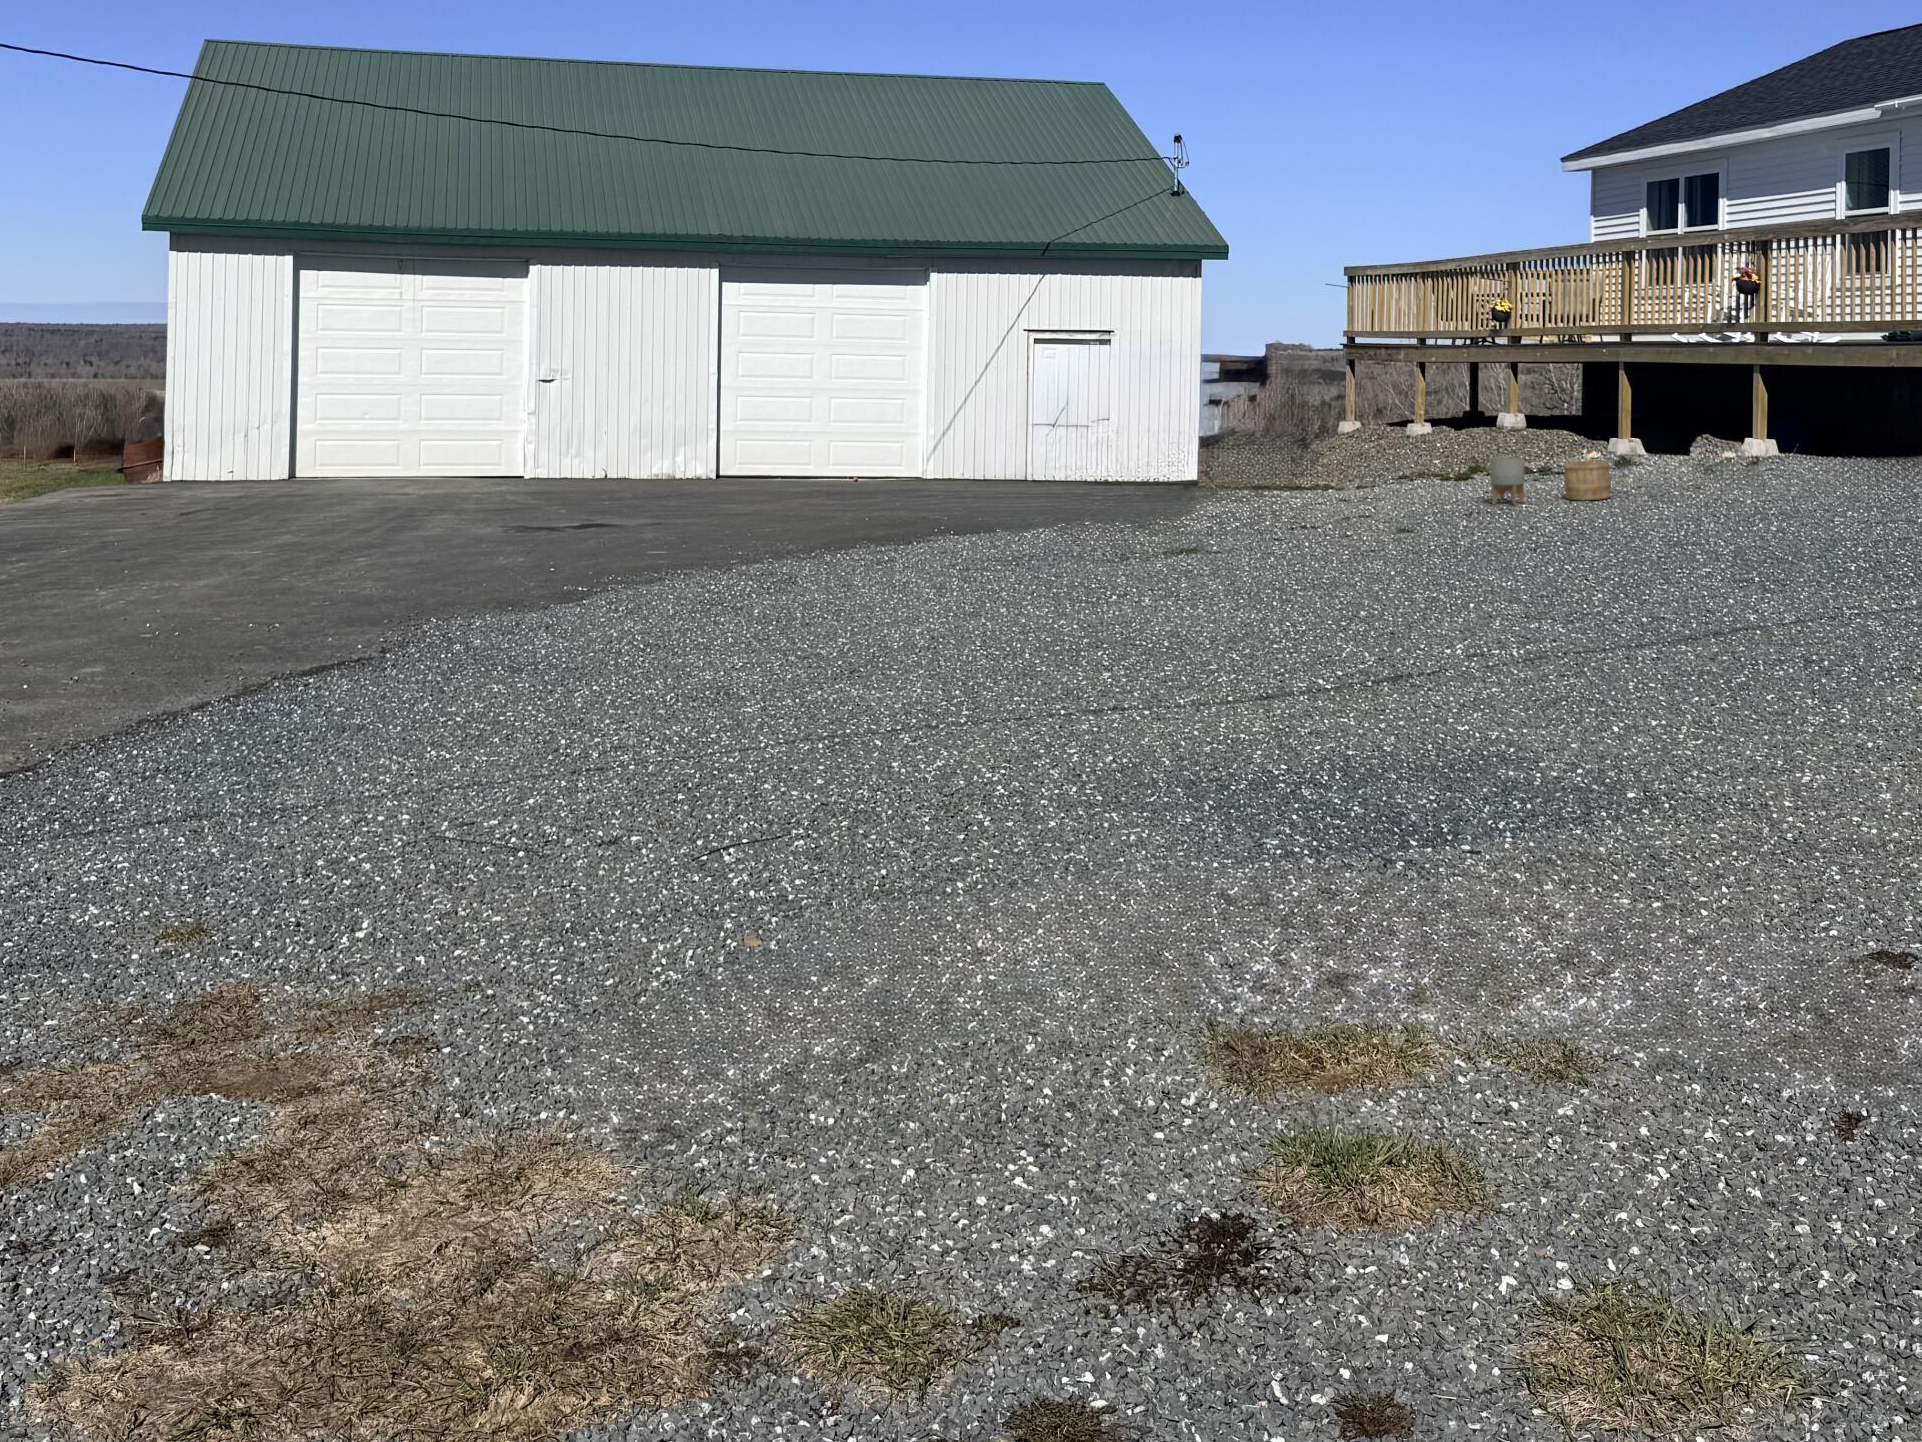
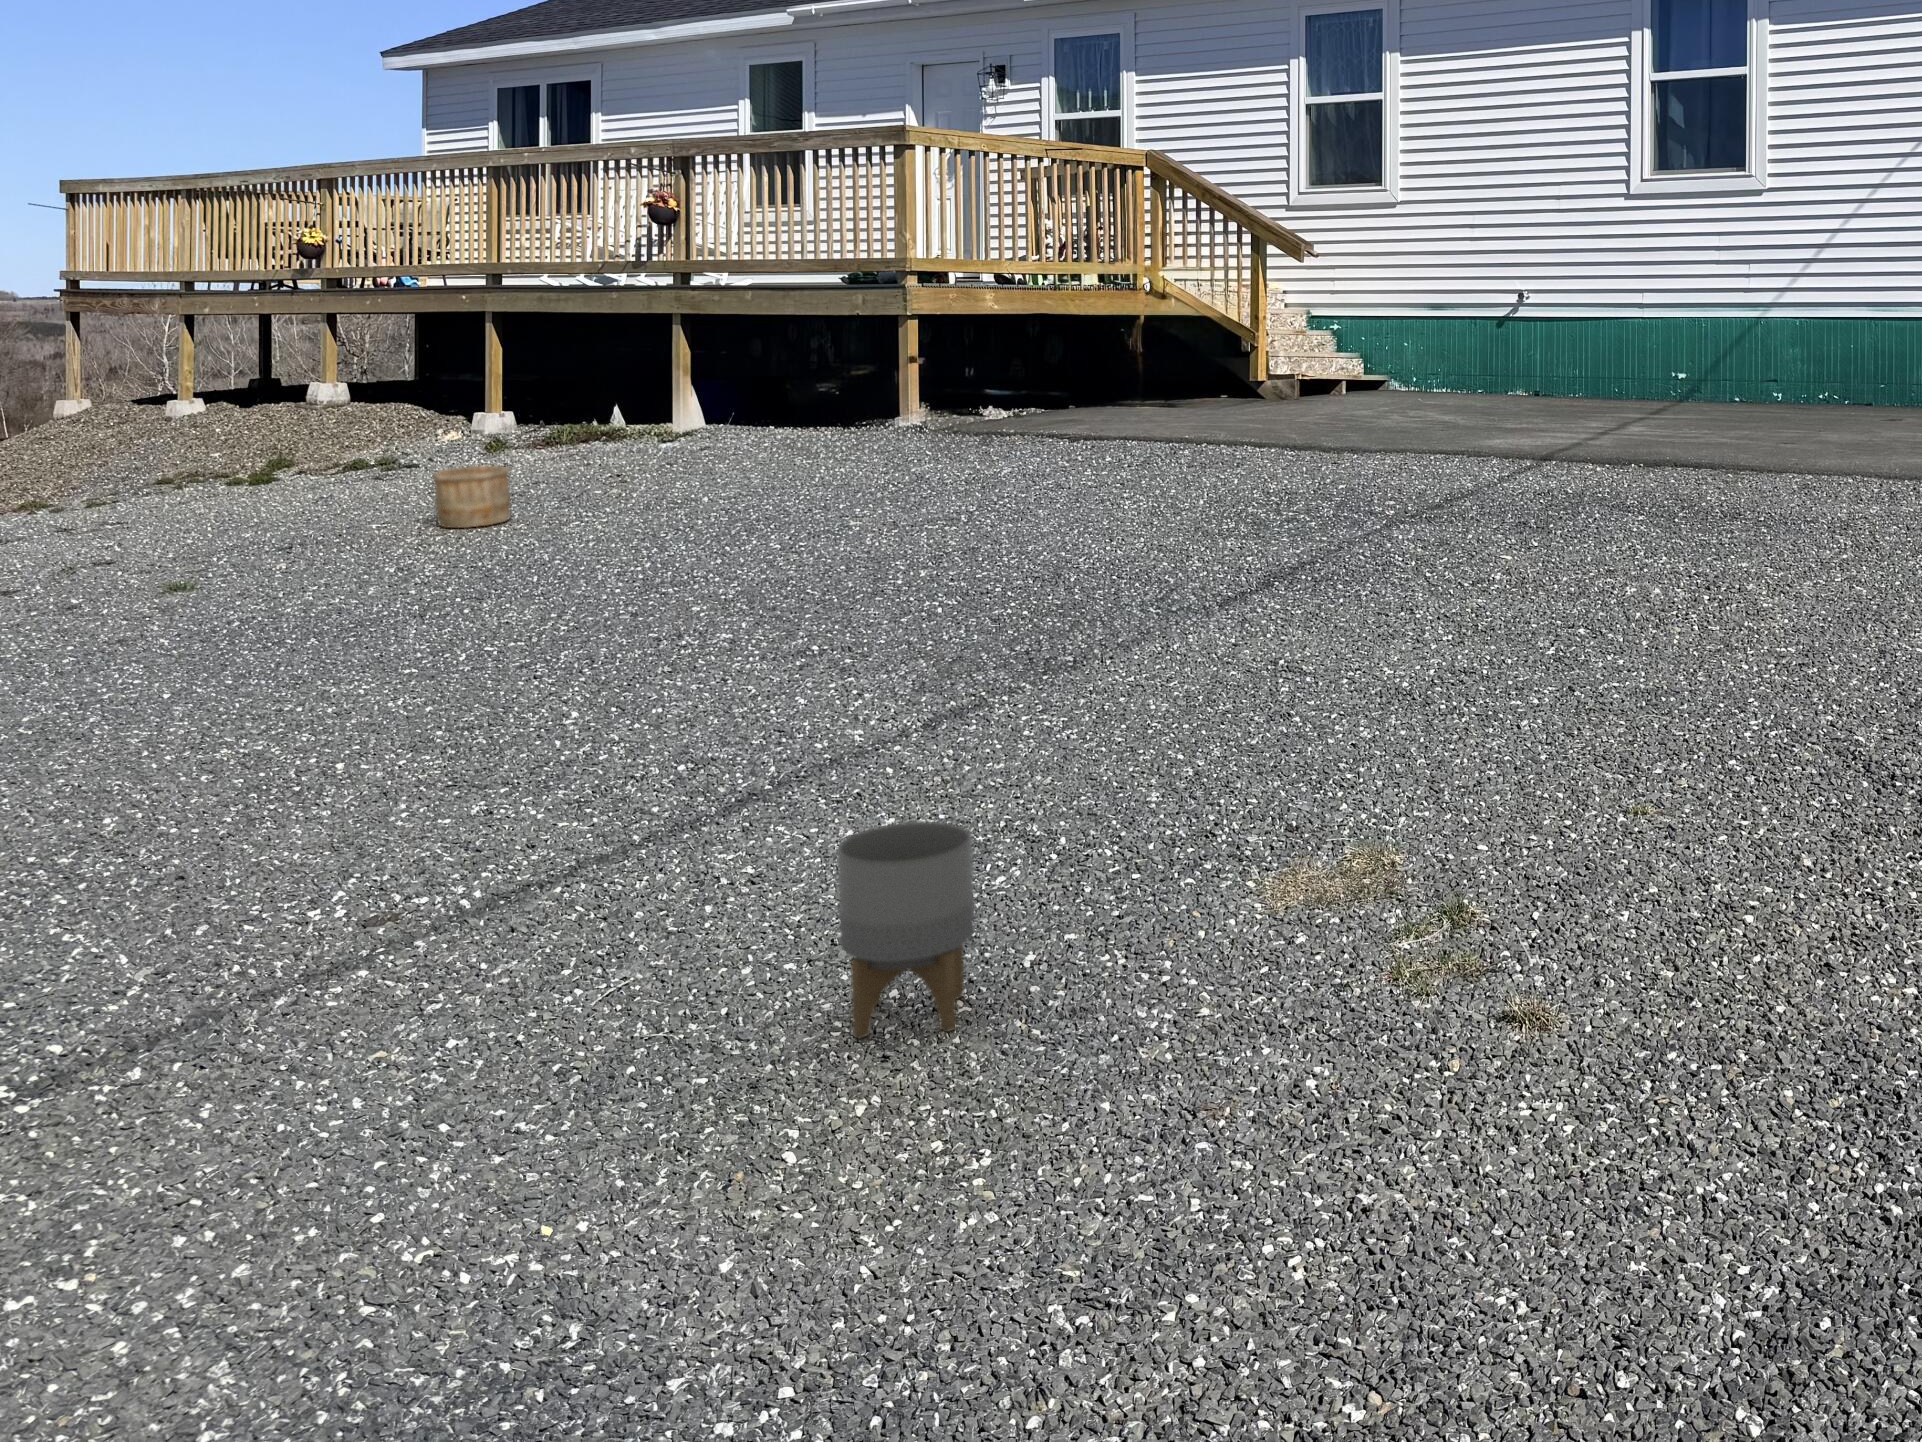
planter: present [1490,457,1525,505] -> present [837,822,974,1038]

